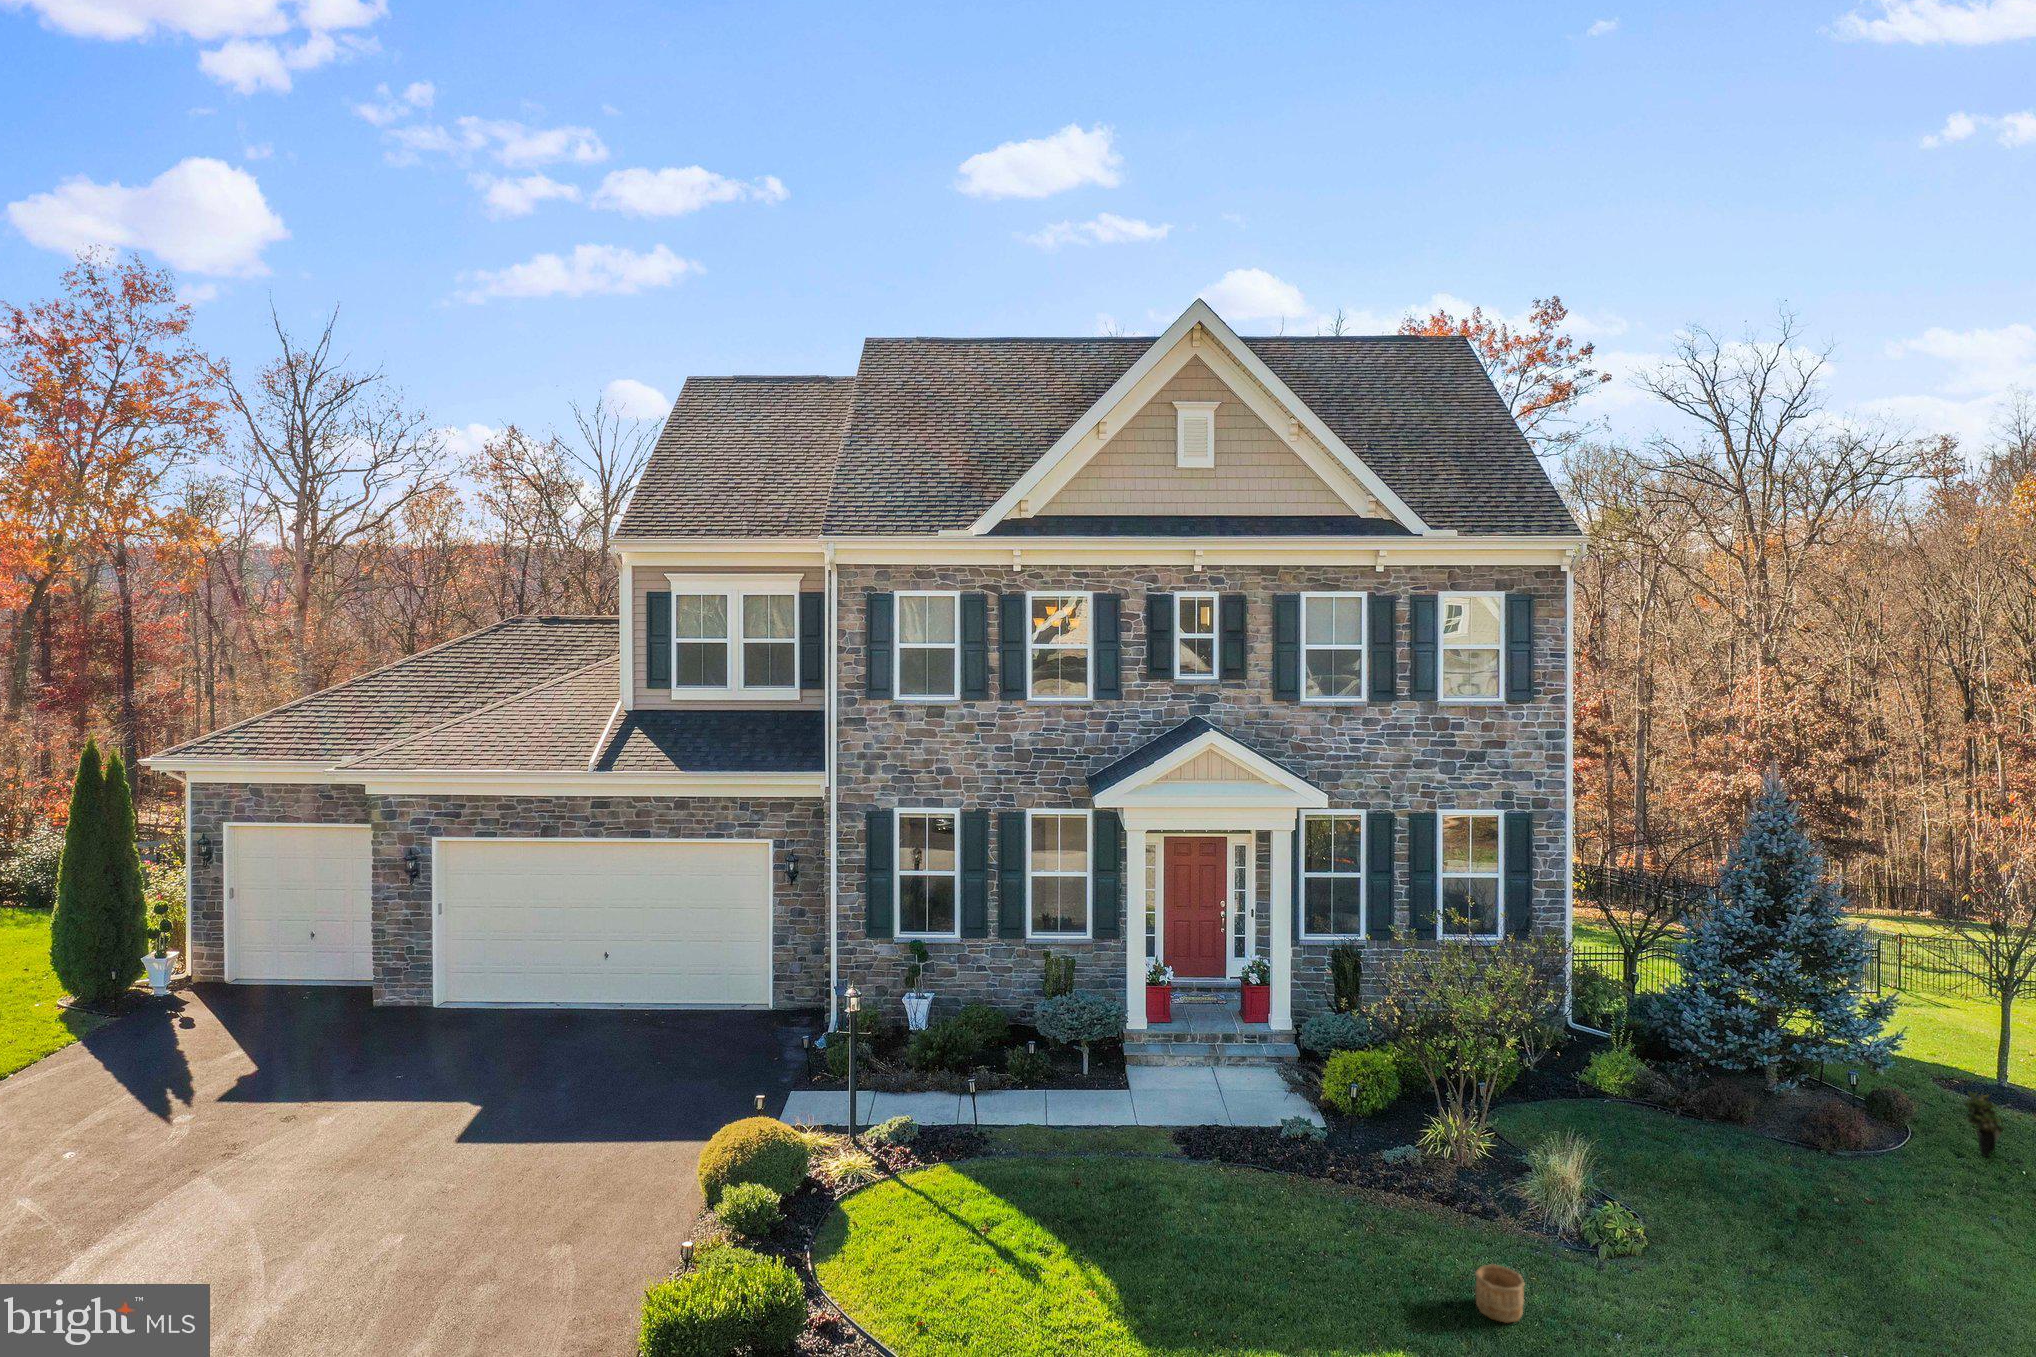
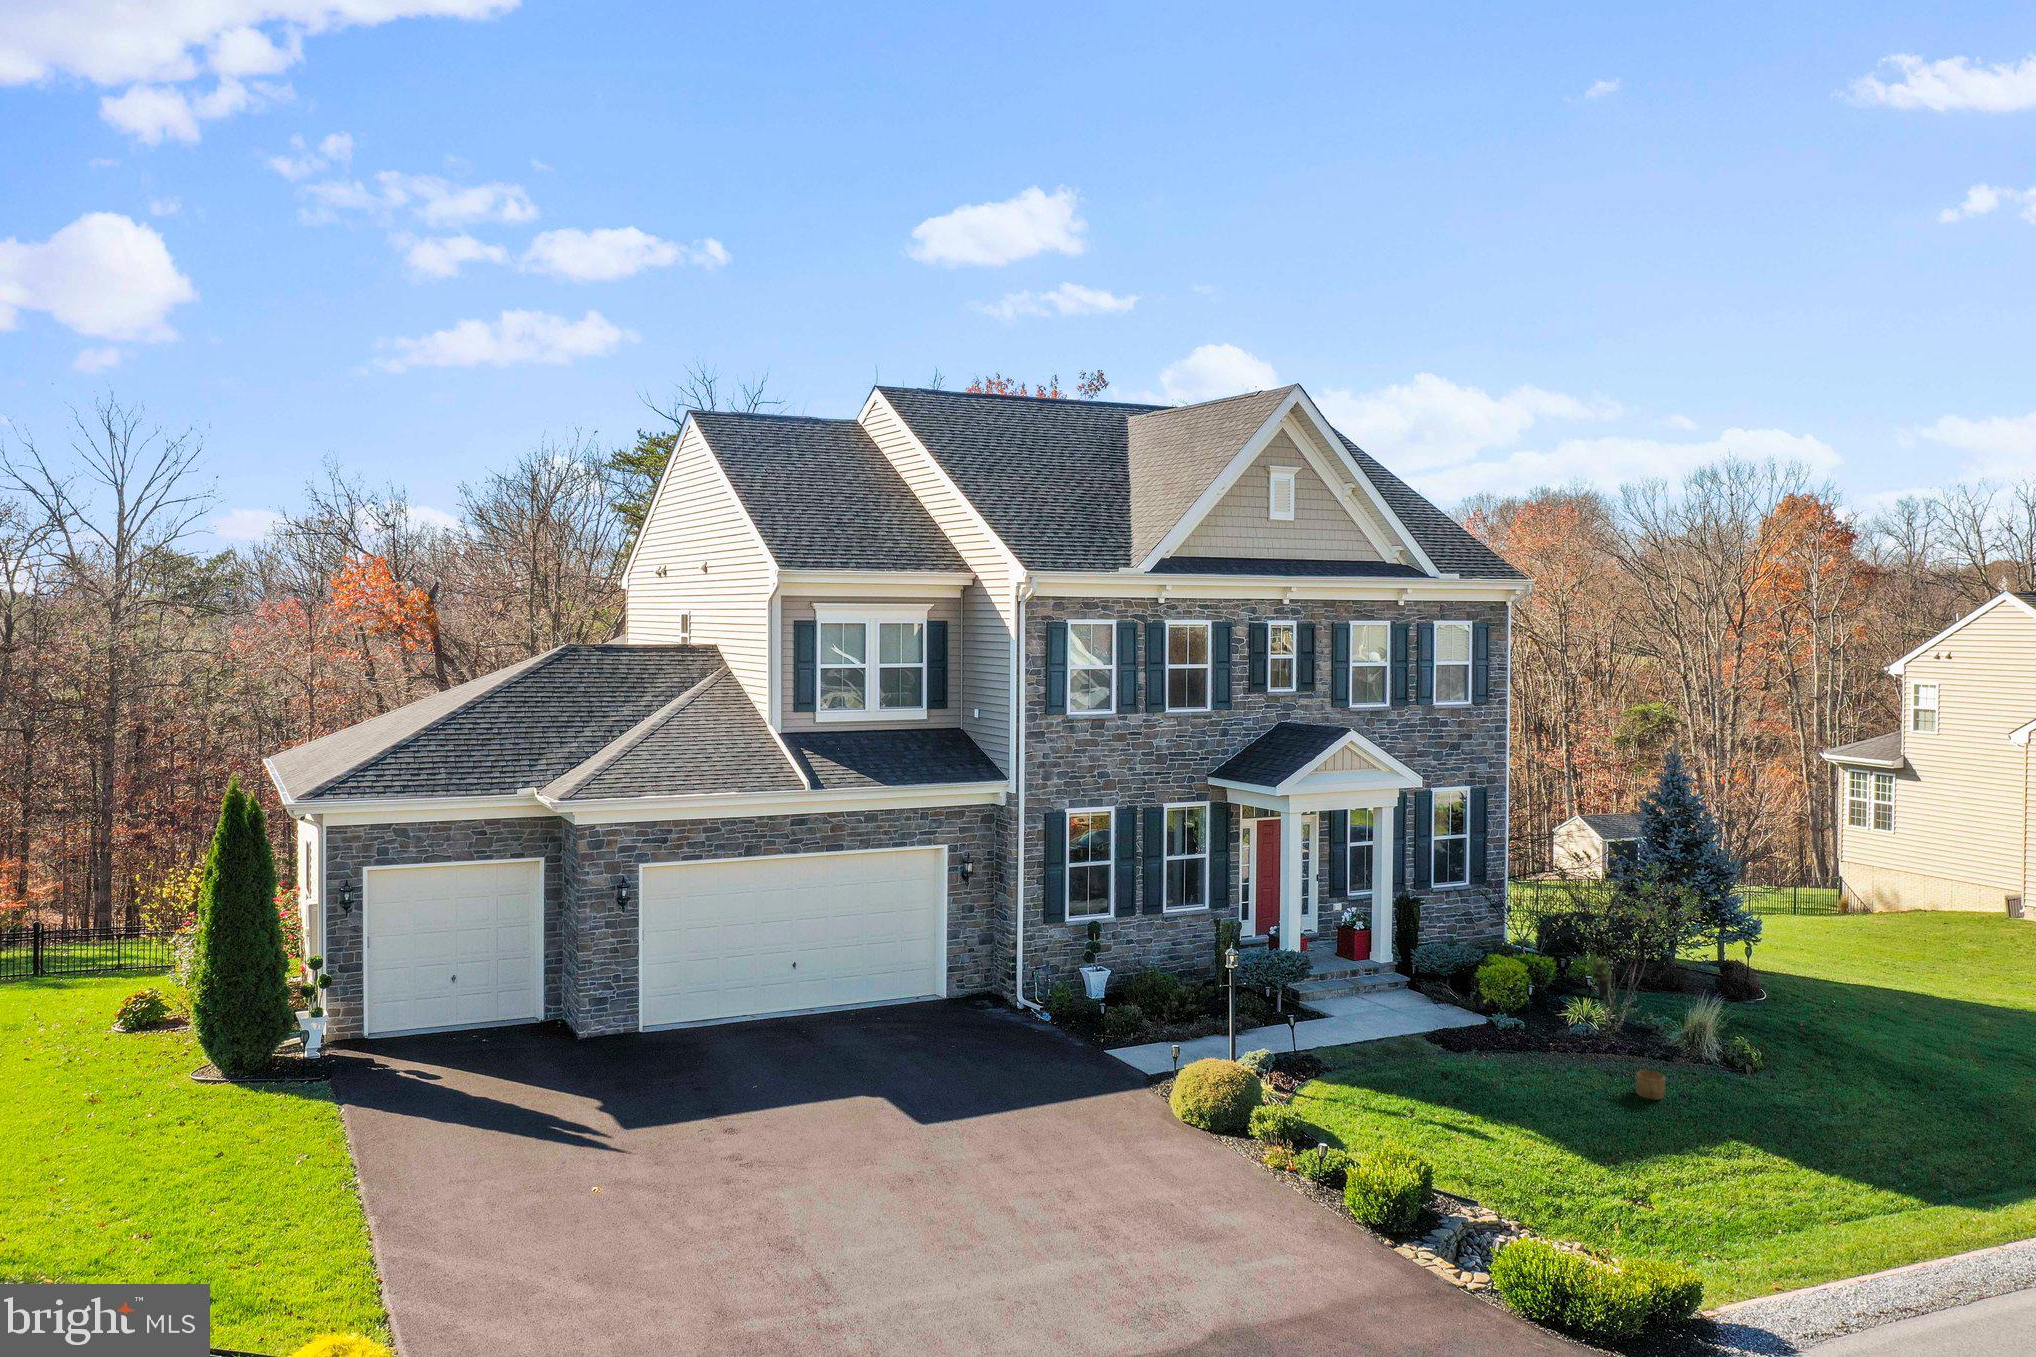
potted plant: present [1963,1092,2005,1157] -> present [1591,958,1612,999]

